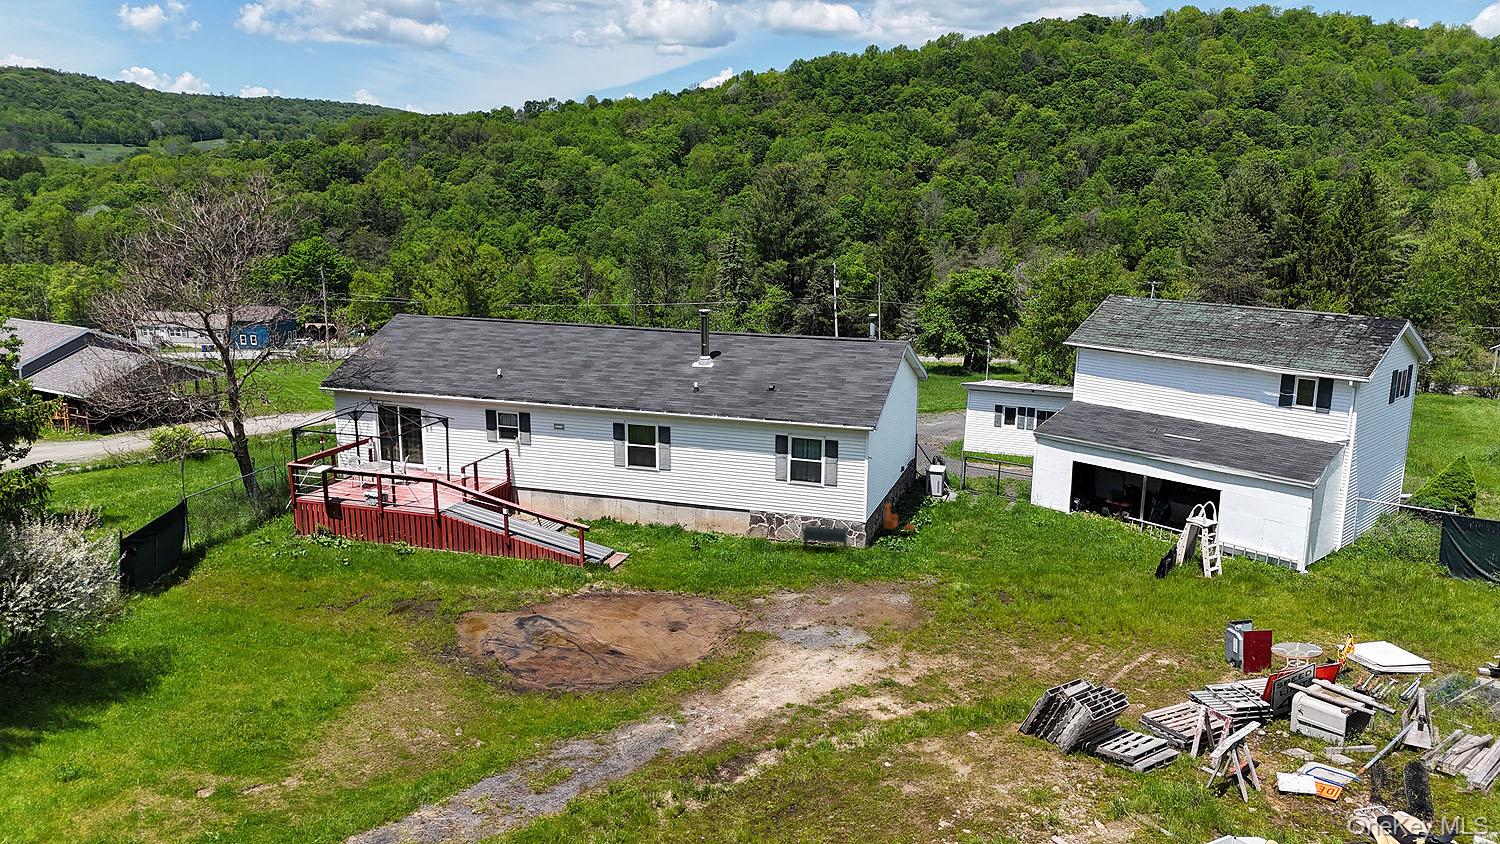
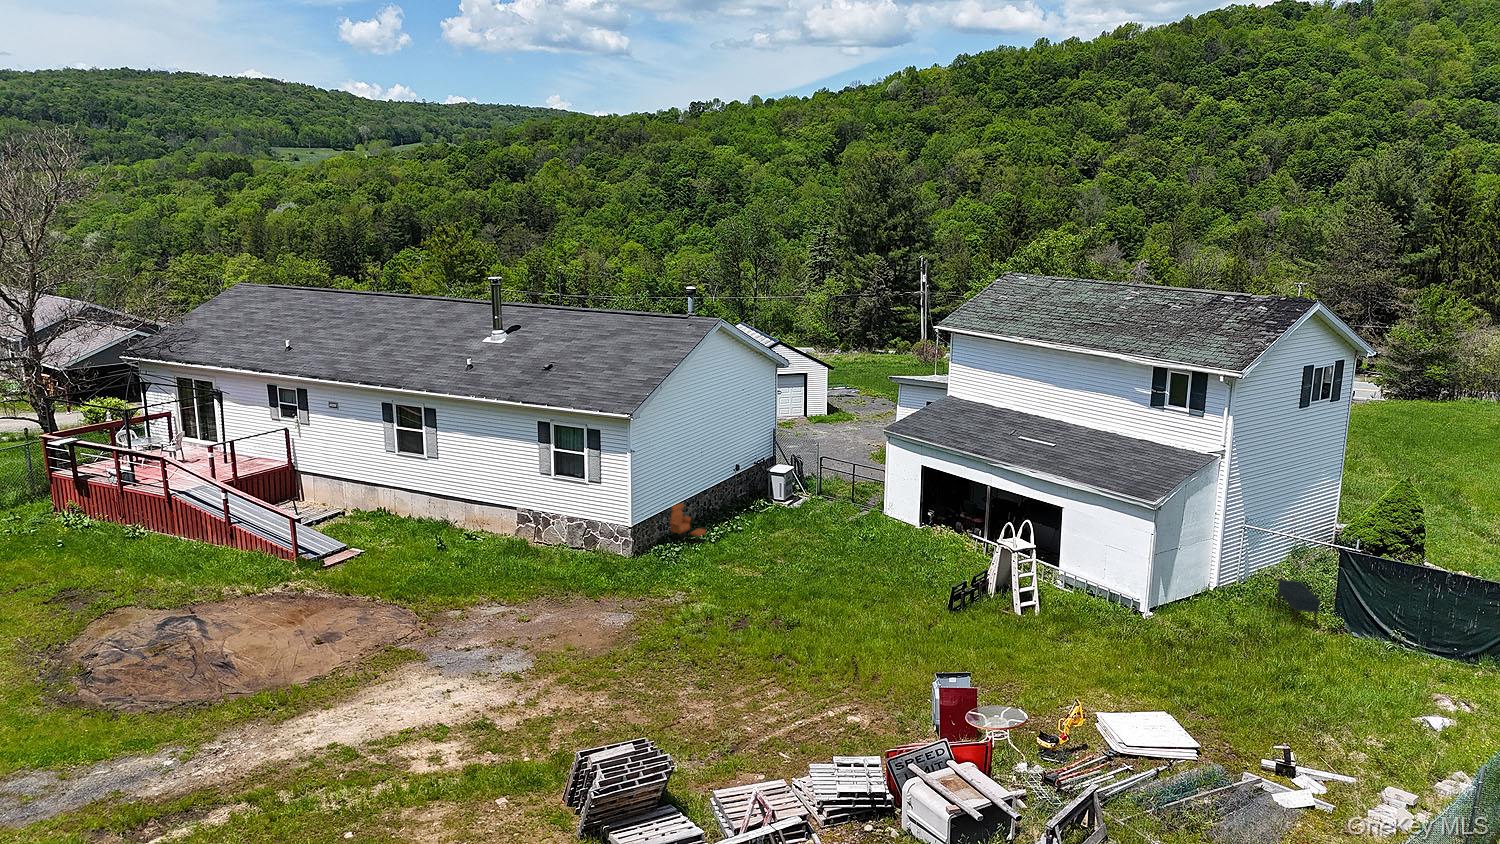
bench: present [803,527,848,551] -> present [1277,580,1320,624]

